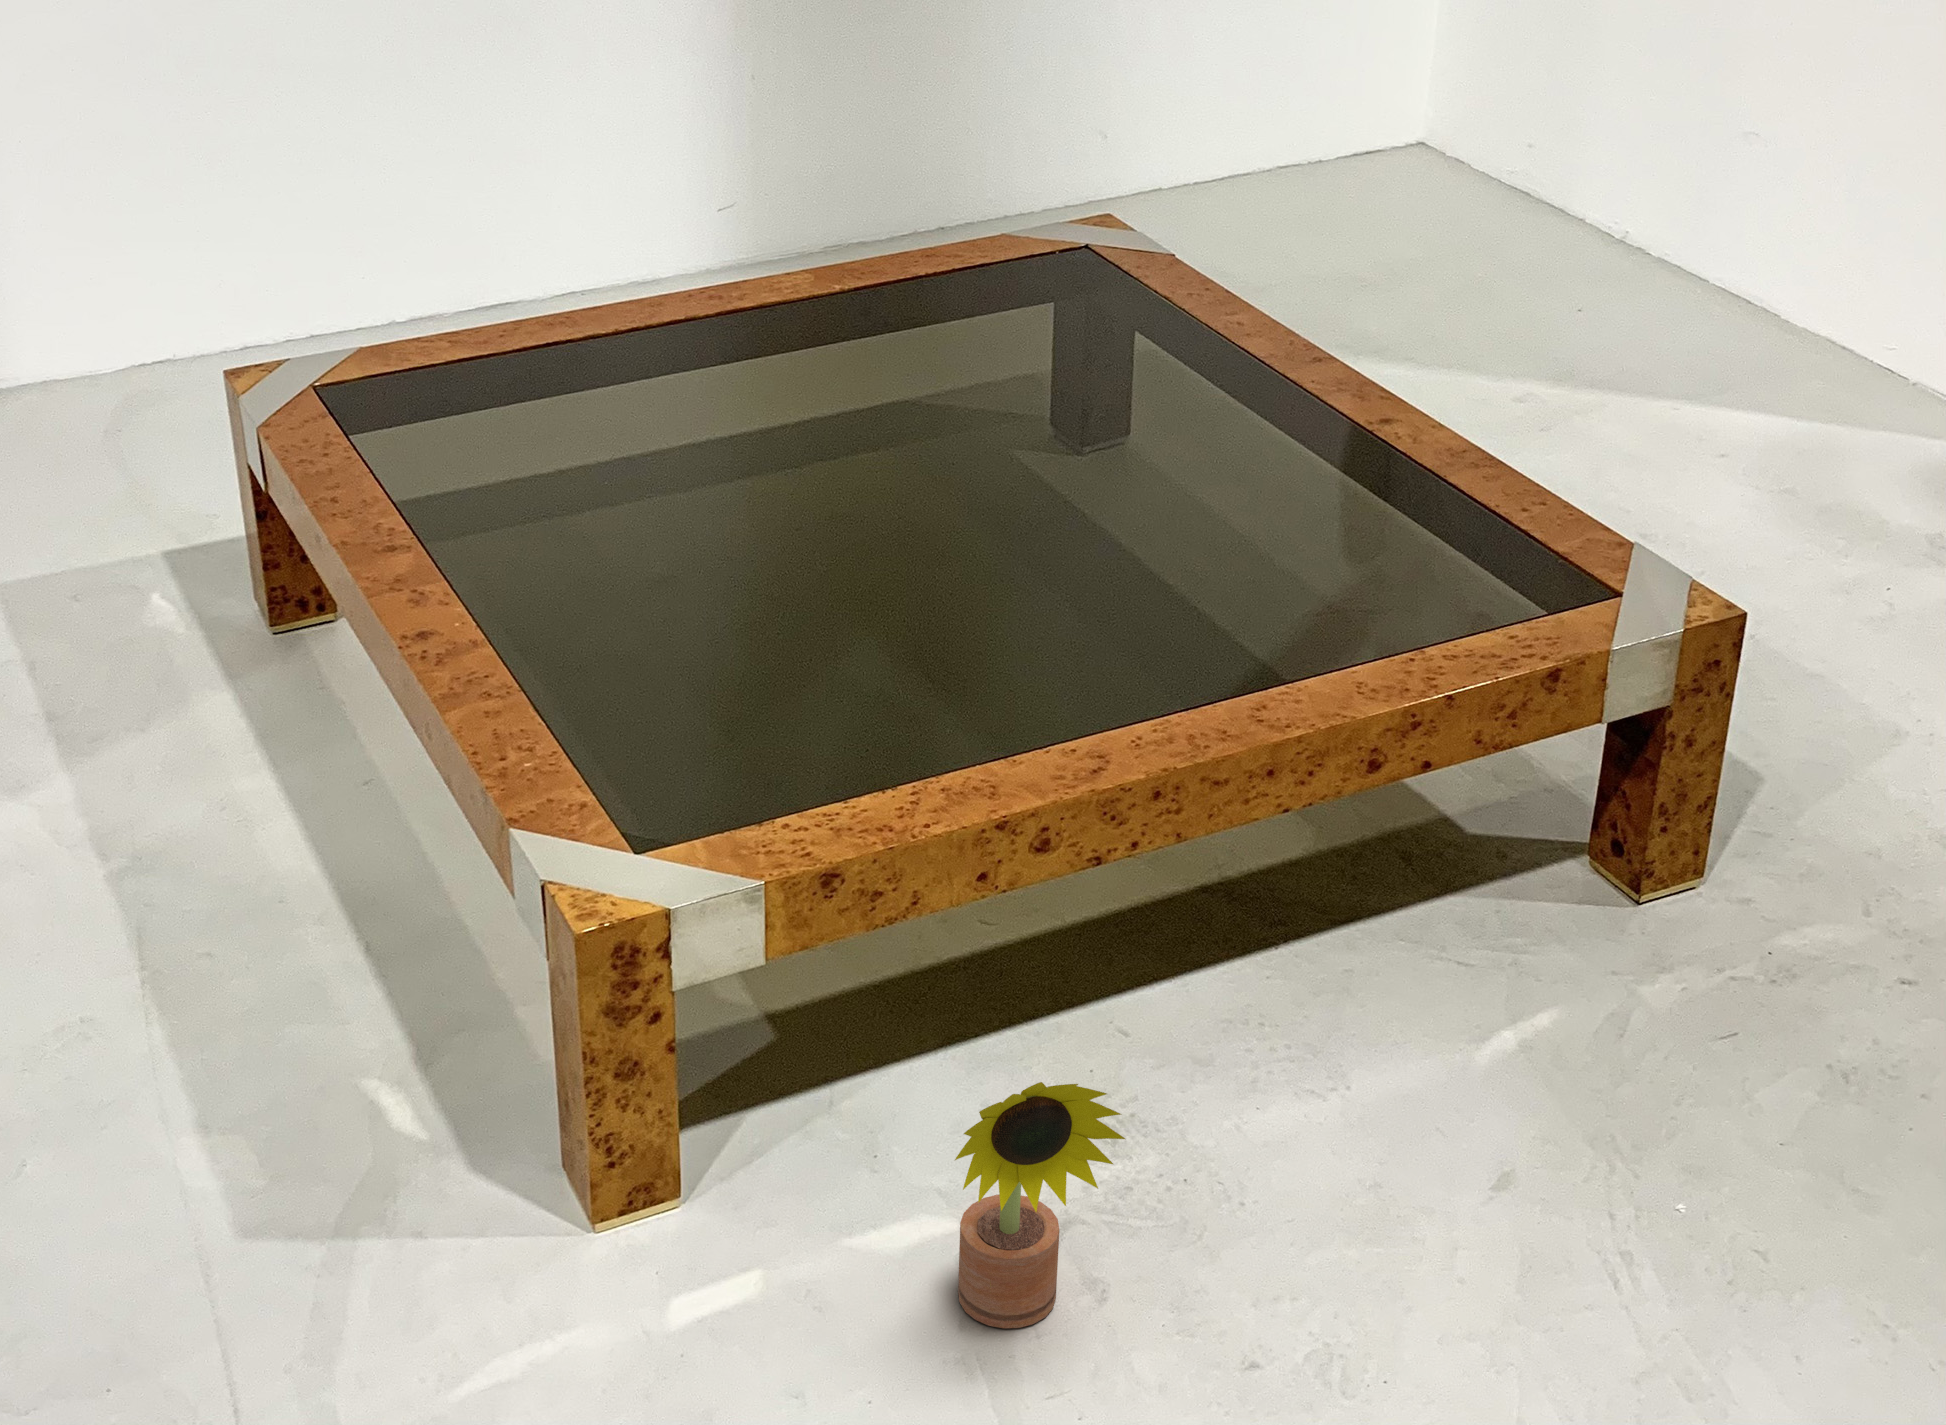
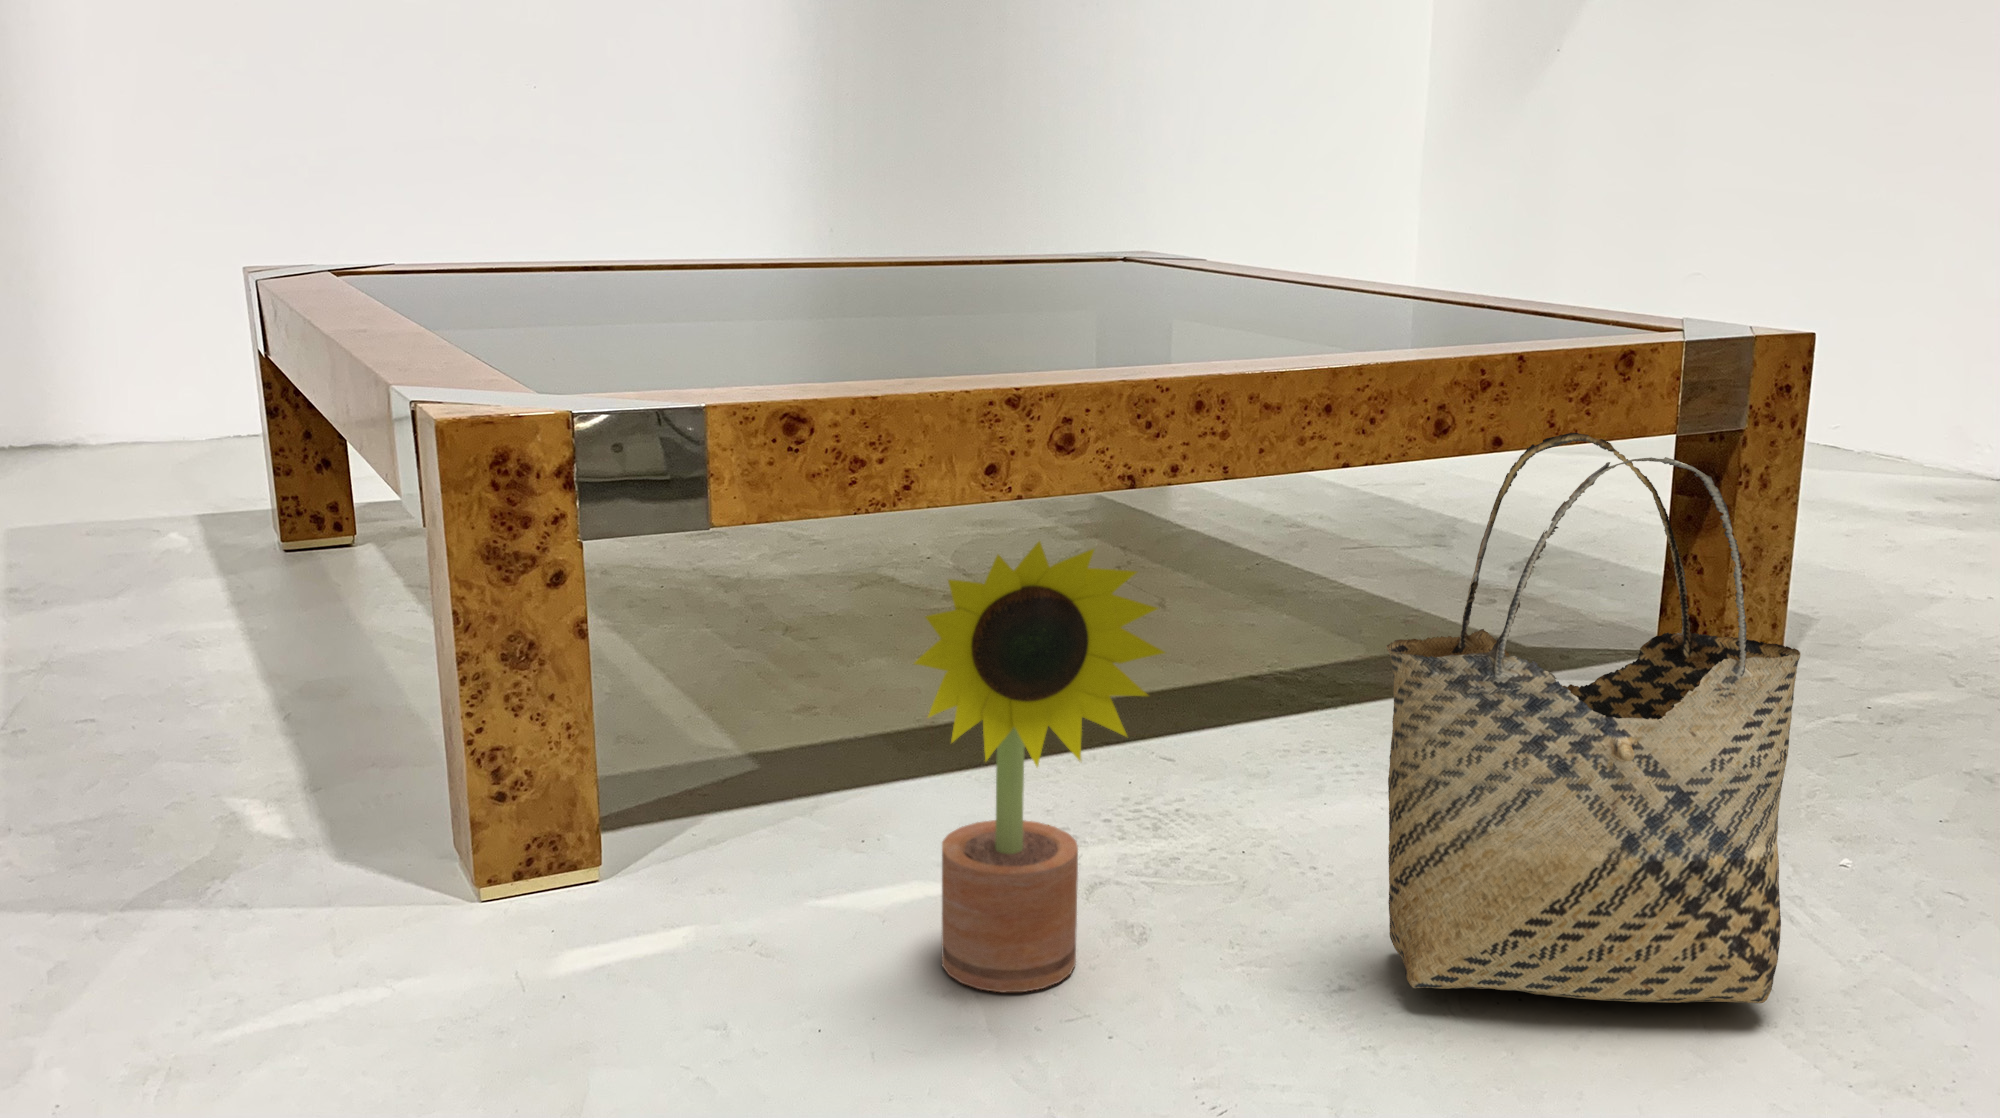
woven basket: none [1281,943,1574,1337] -> present [1387,433,1801,1003]

